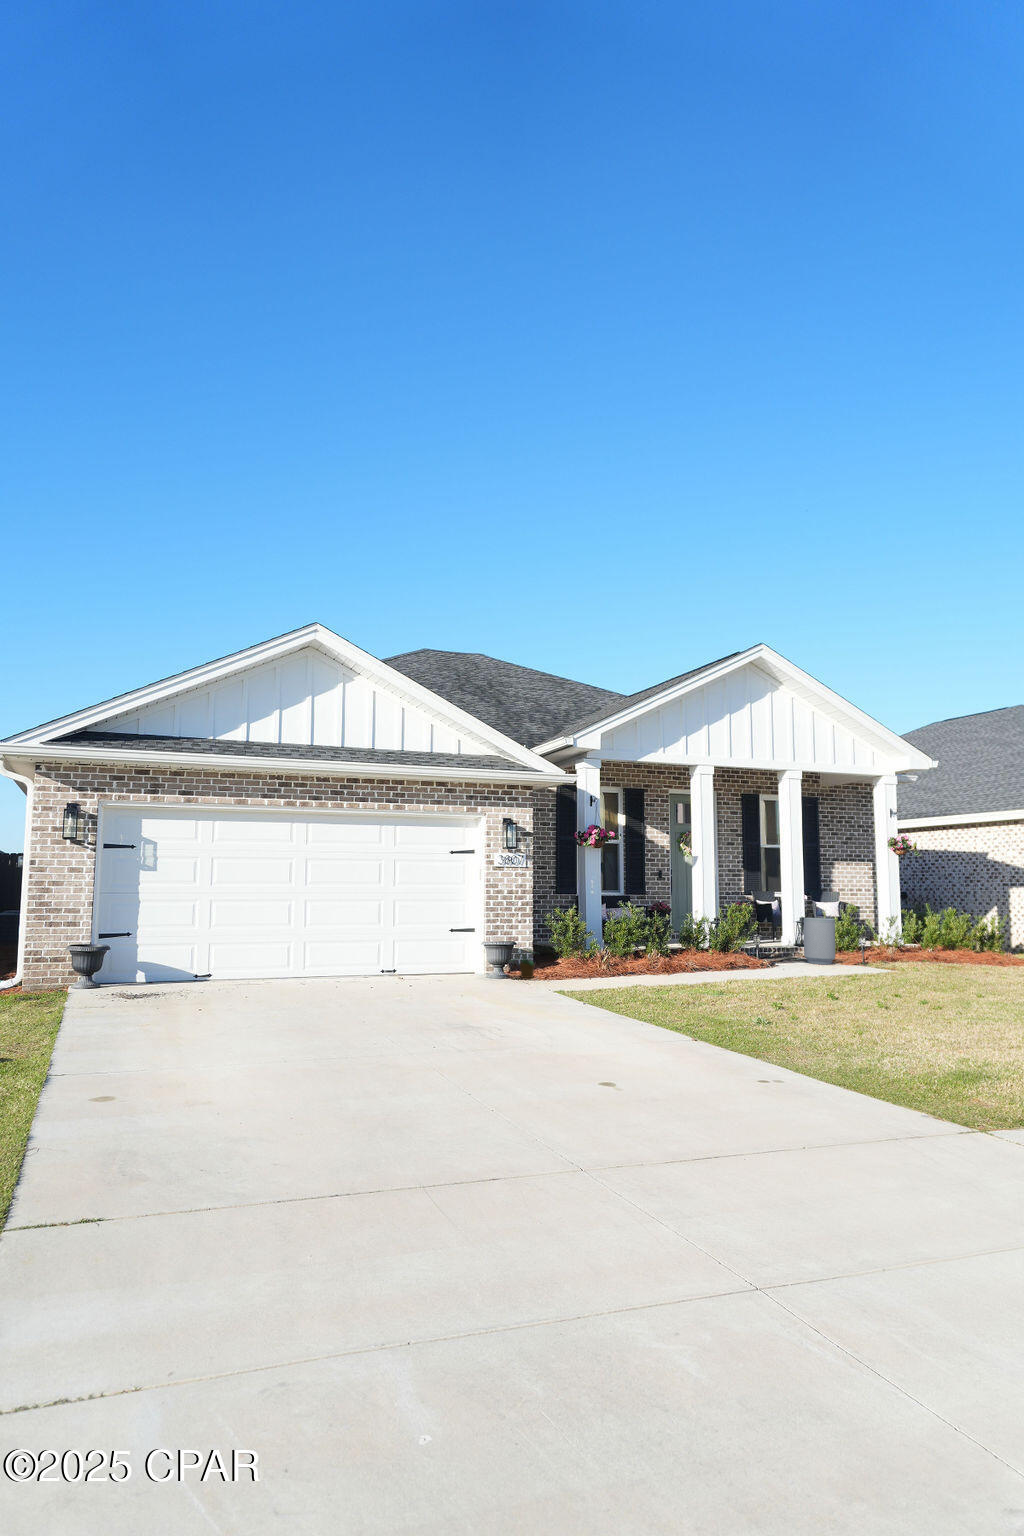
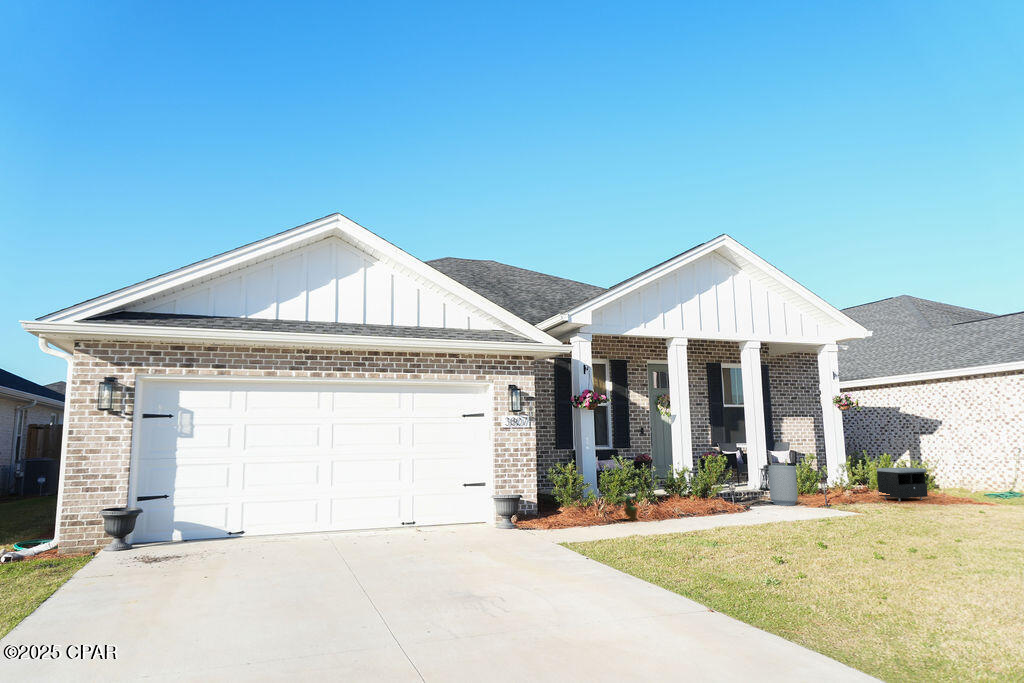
storage bench: none [934,924,991,963] -> present [877,467,928,501]
potted plant: present [511,948,535,978] -> present [618,495,638,521]

